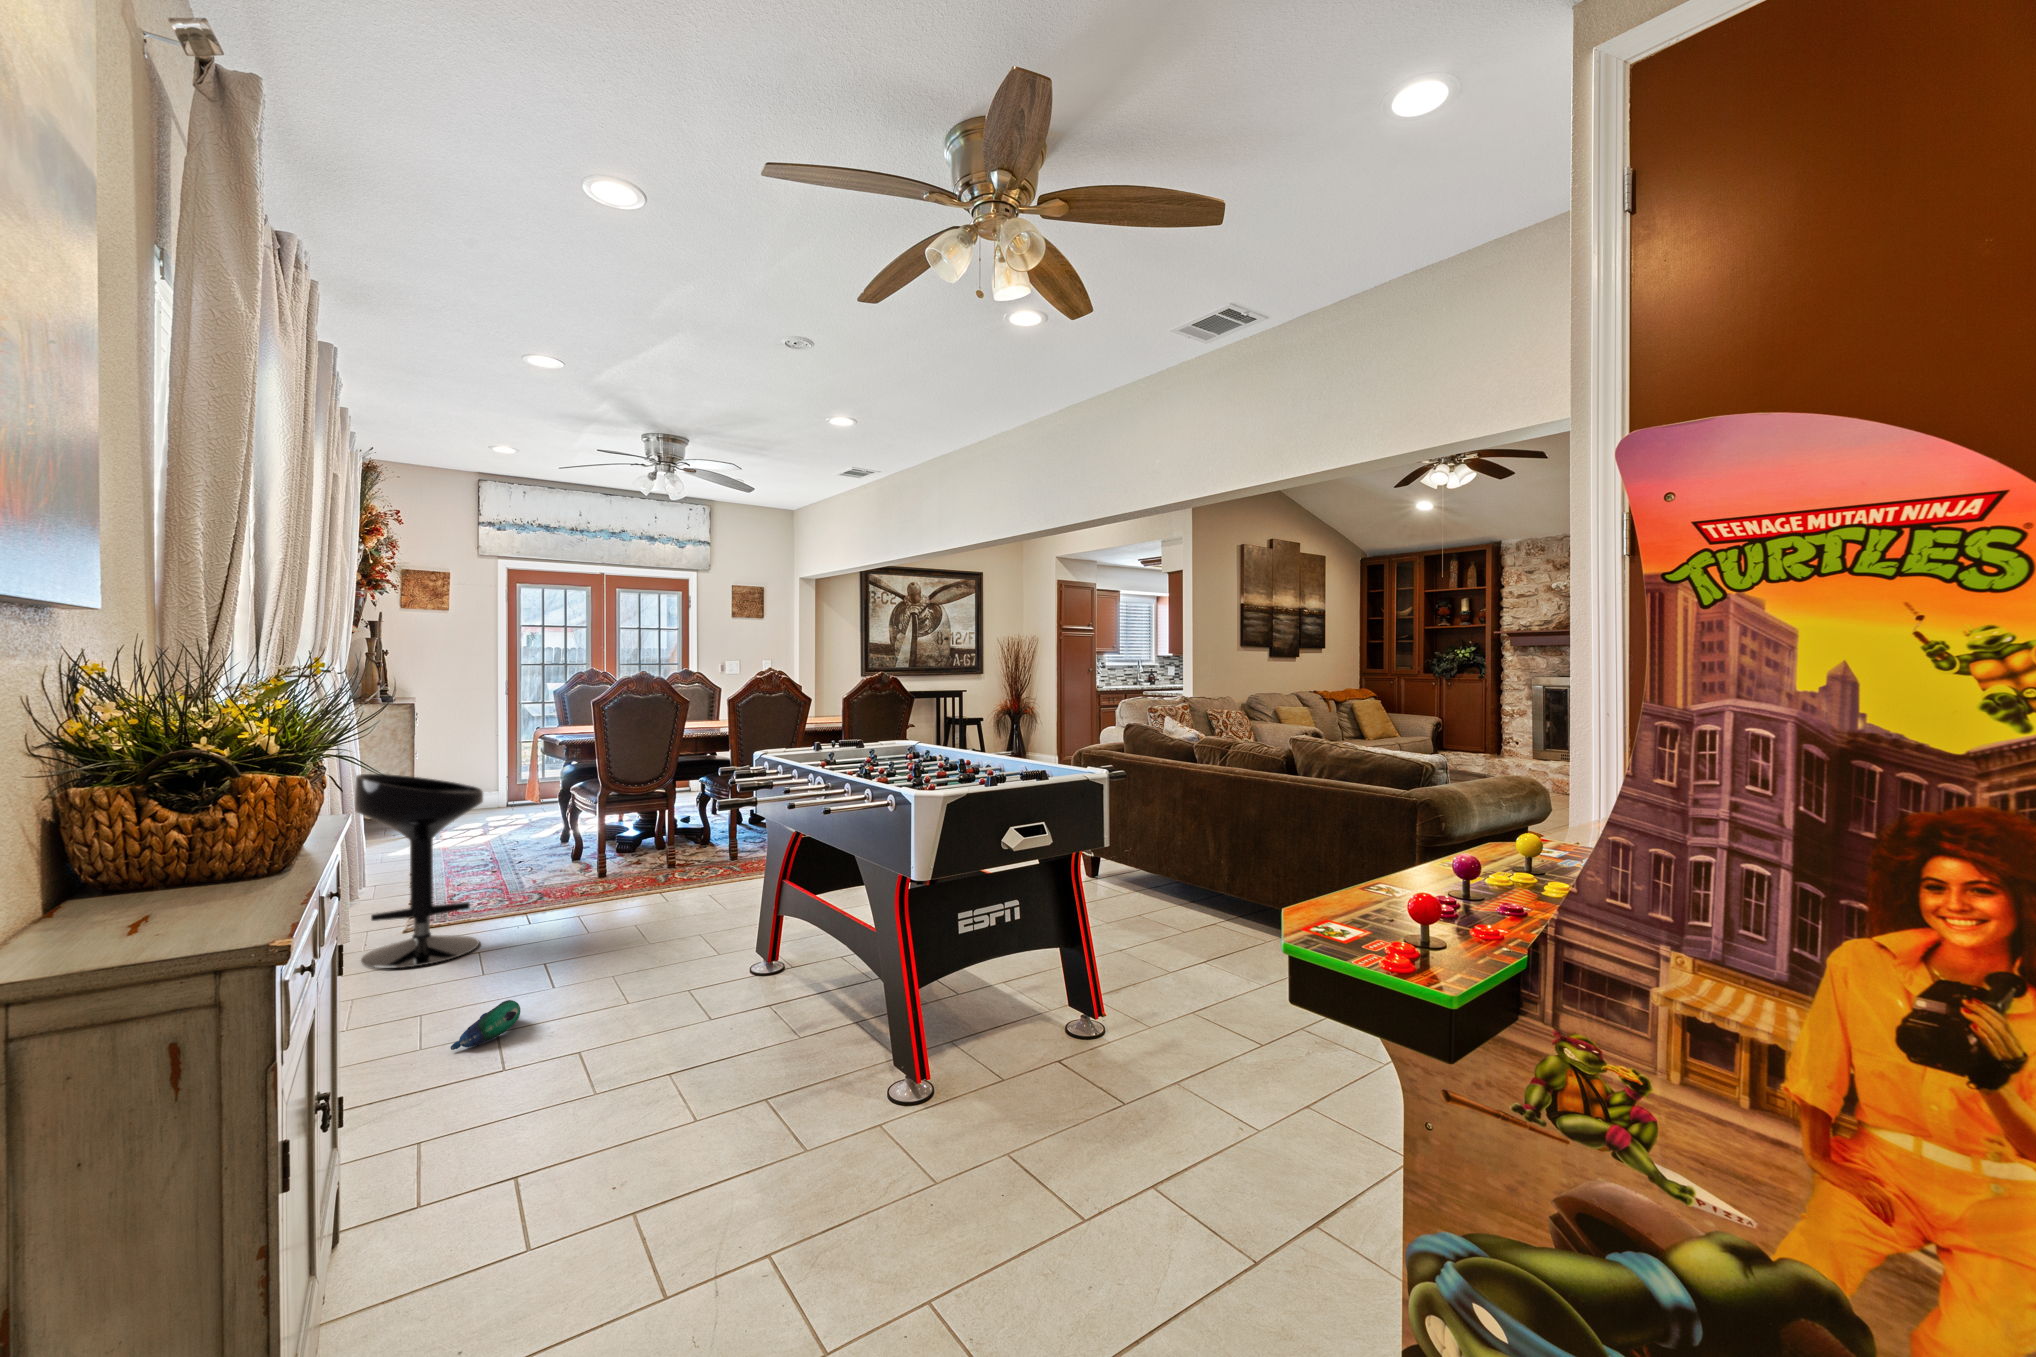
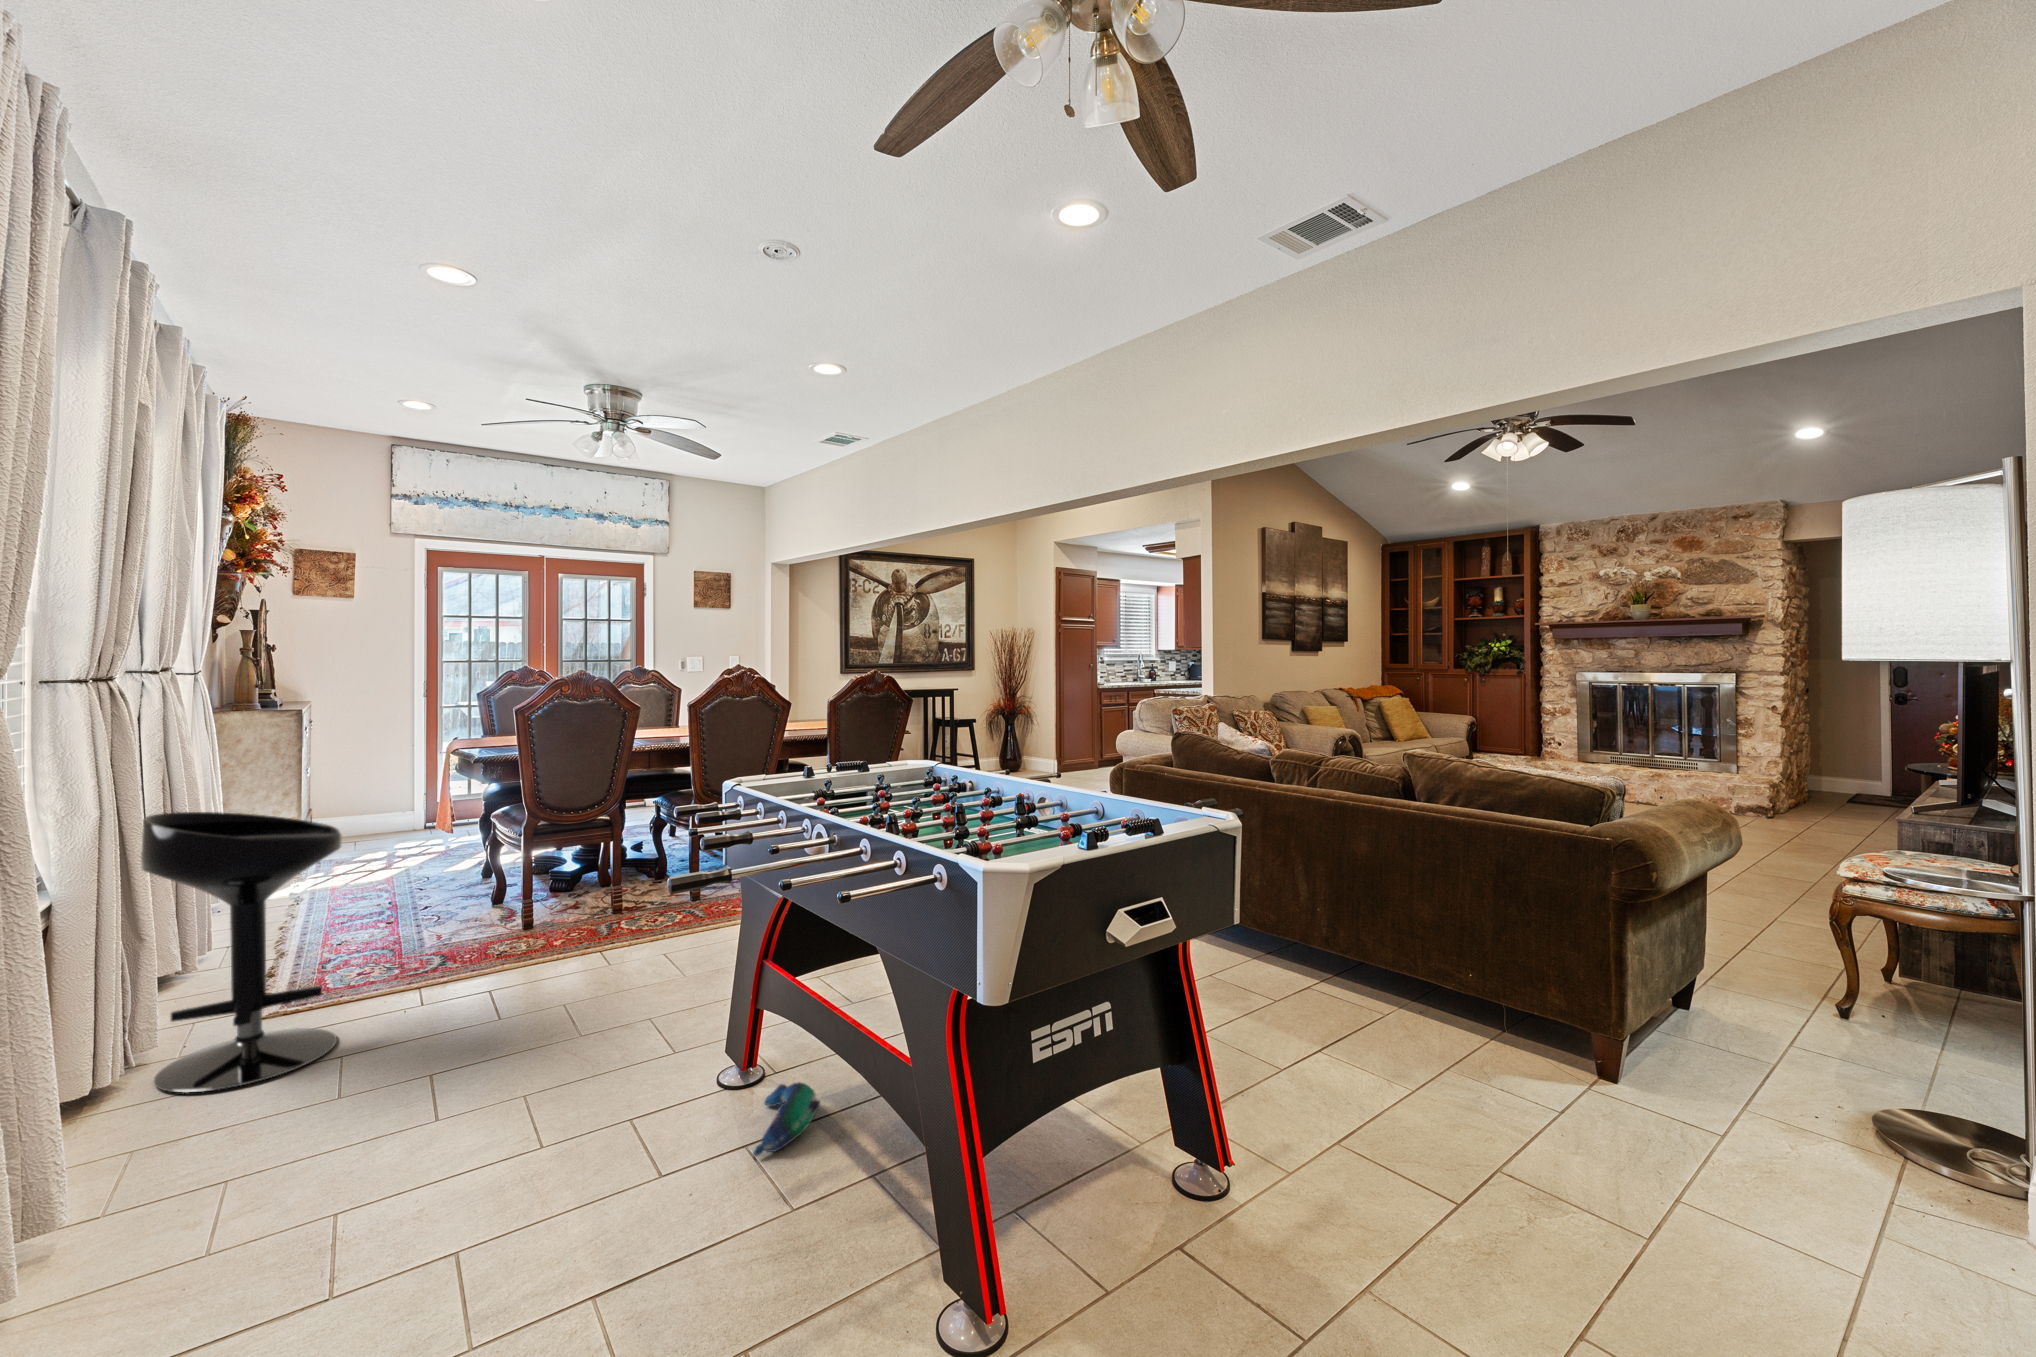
plush toy: present [451,1000,520,1050] -> present [753,1082,820,1157]

